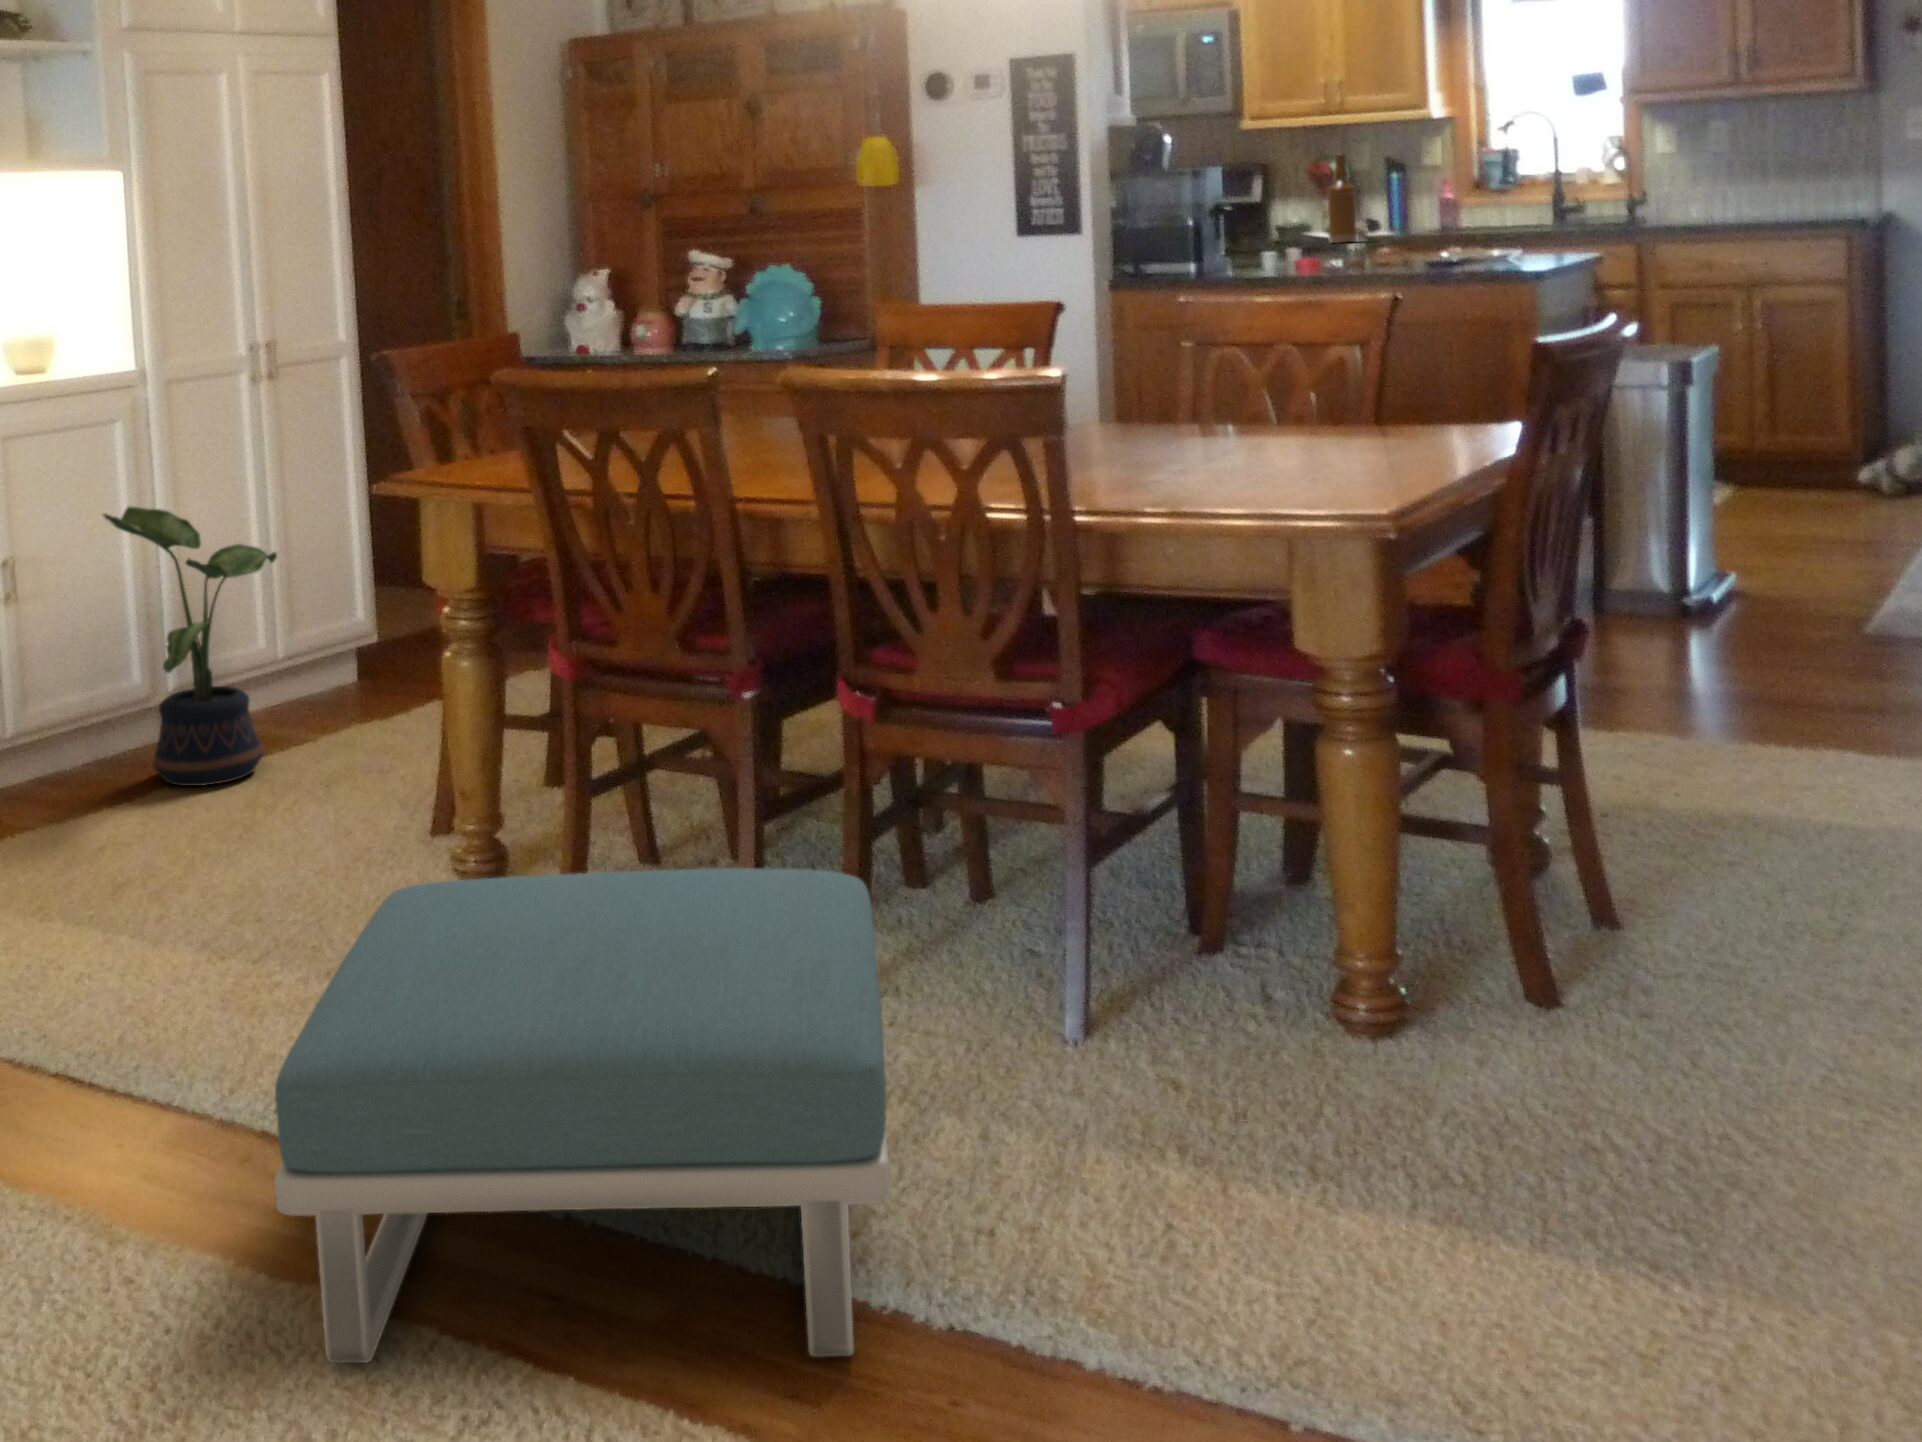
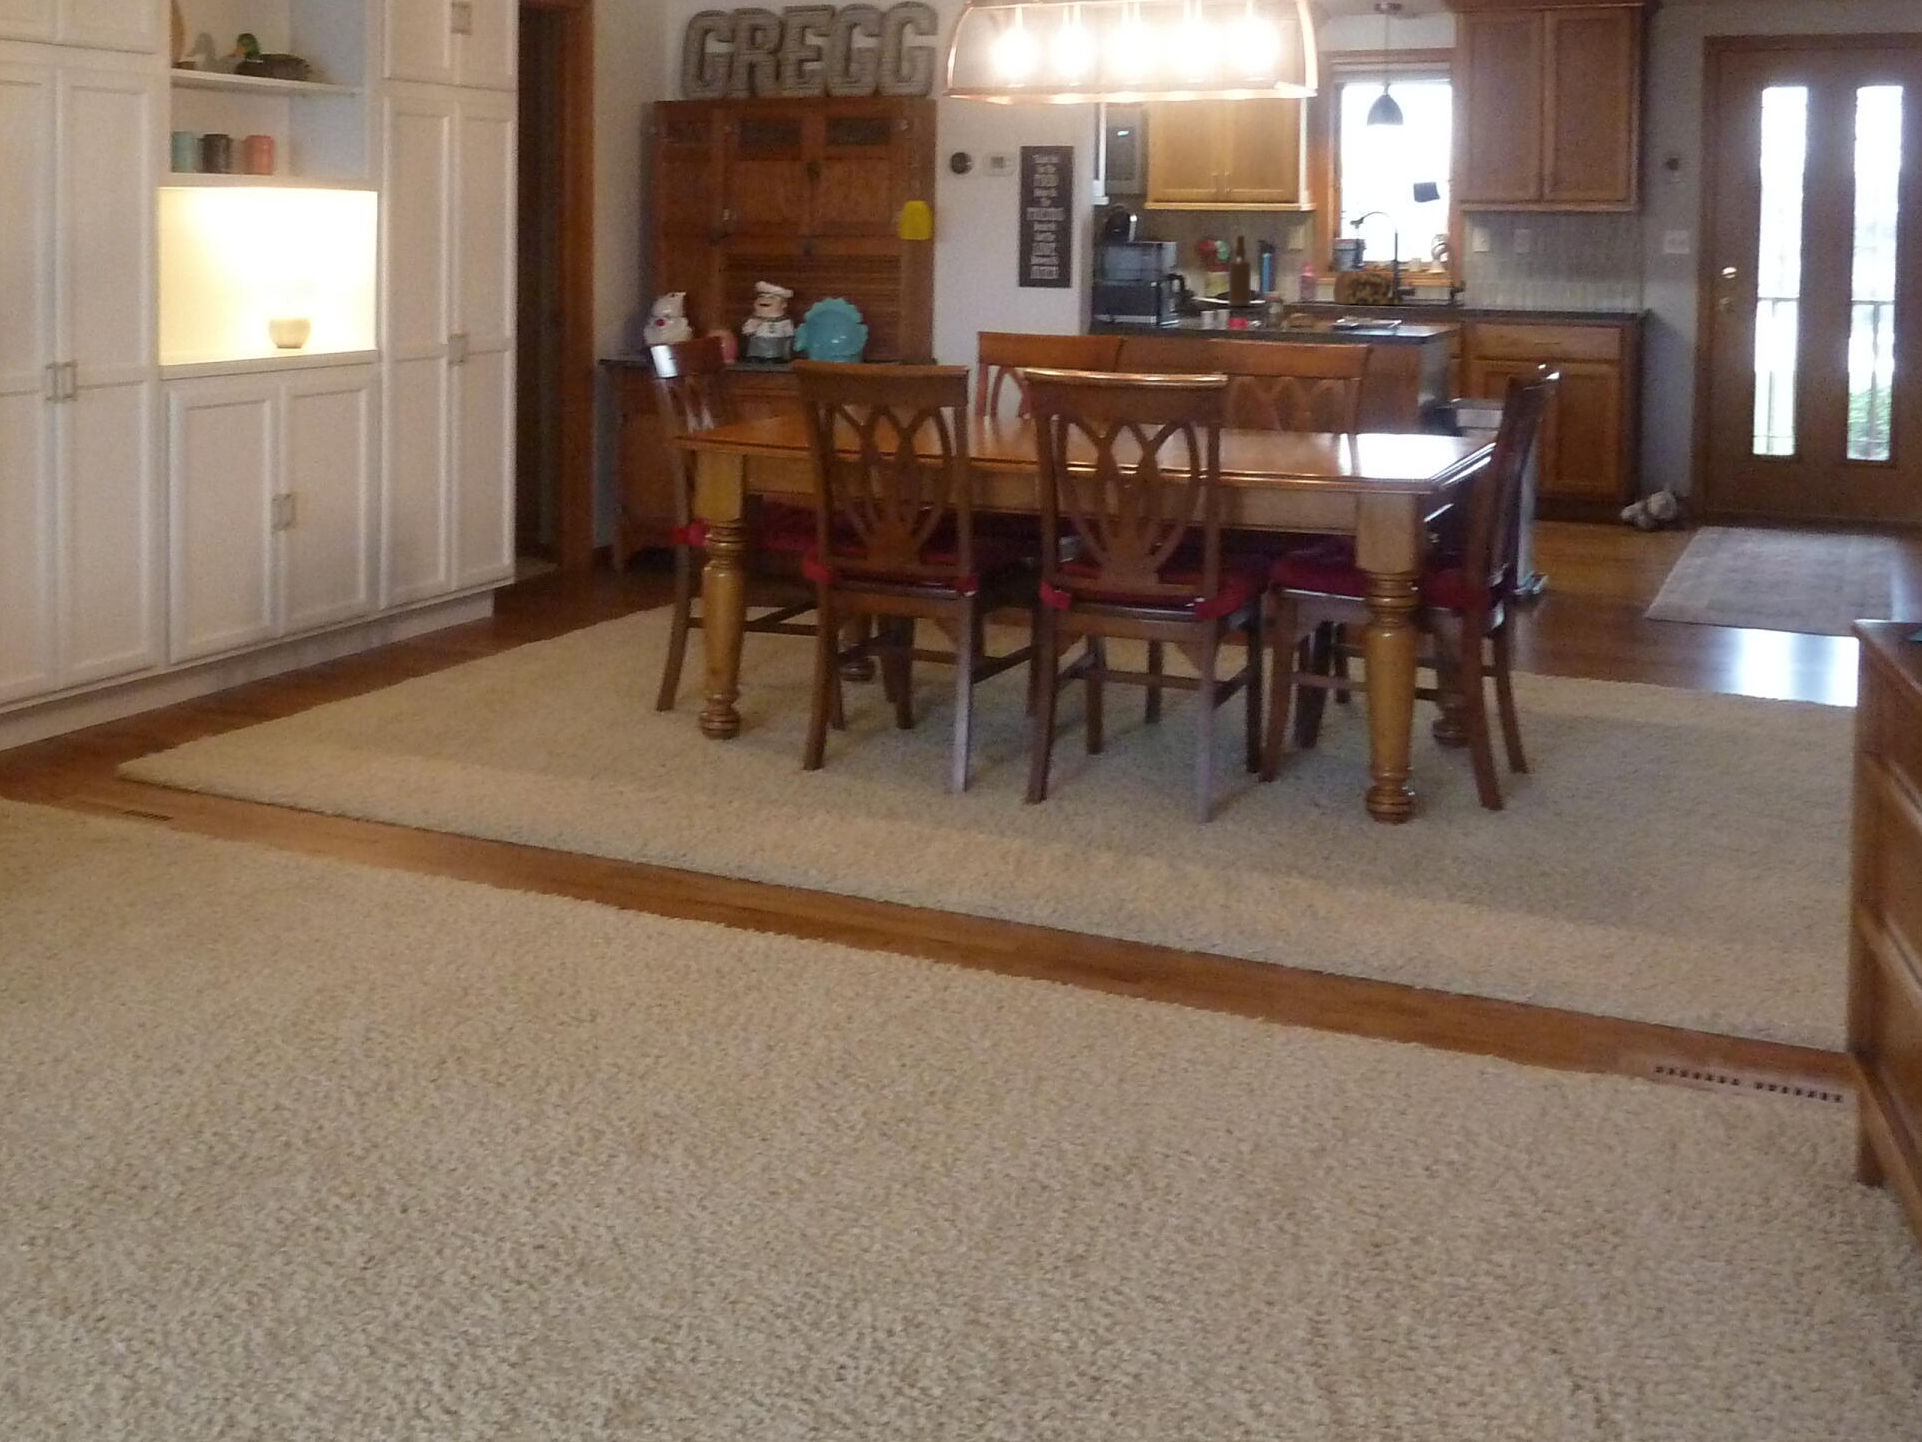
bread loaf: none [1473,188,1567,232] -> present [1333,271,1404,305]
potted plant: present [103,506,277,786] -> none [343,456,487,680]
footstool: present [274,868,889,1363] -> none [770,692,1172,959]

